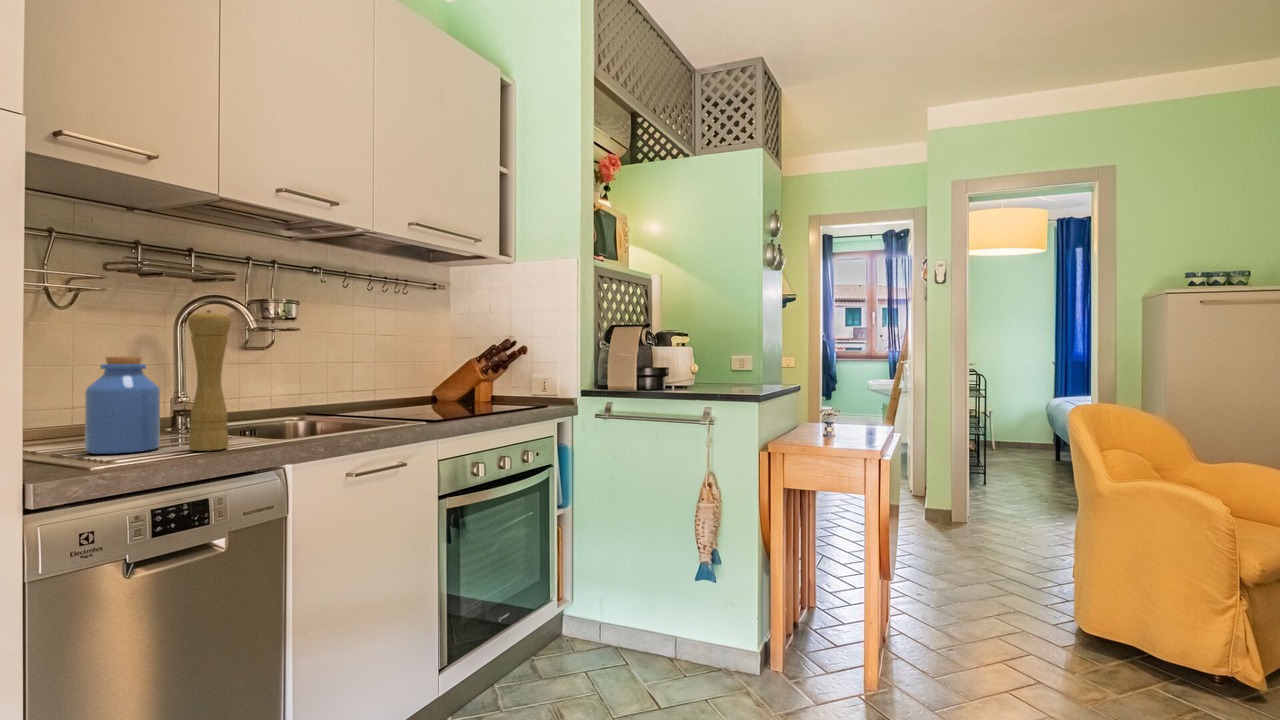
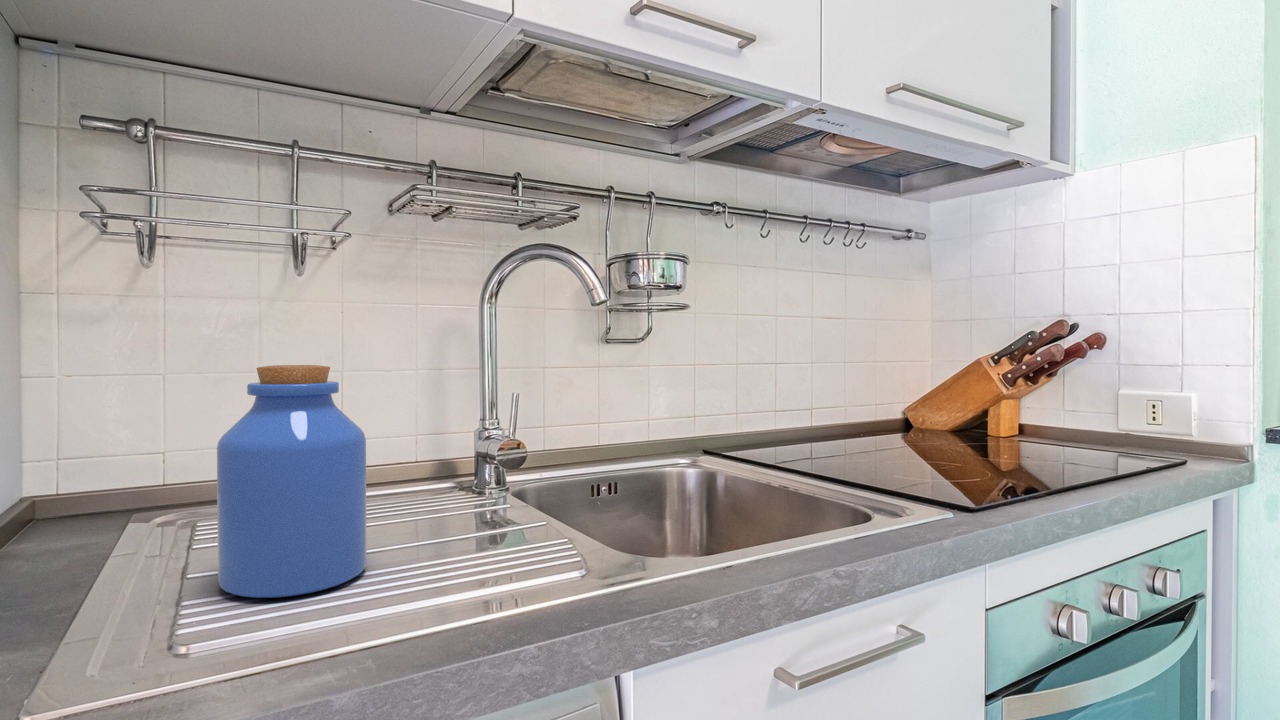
pepper mill: present [188,310,231,451] -> none [376,244,474,625]

